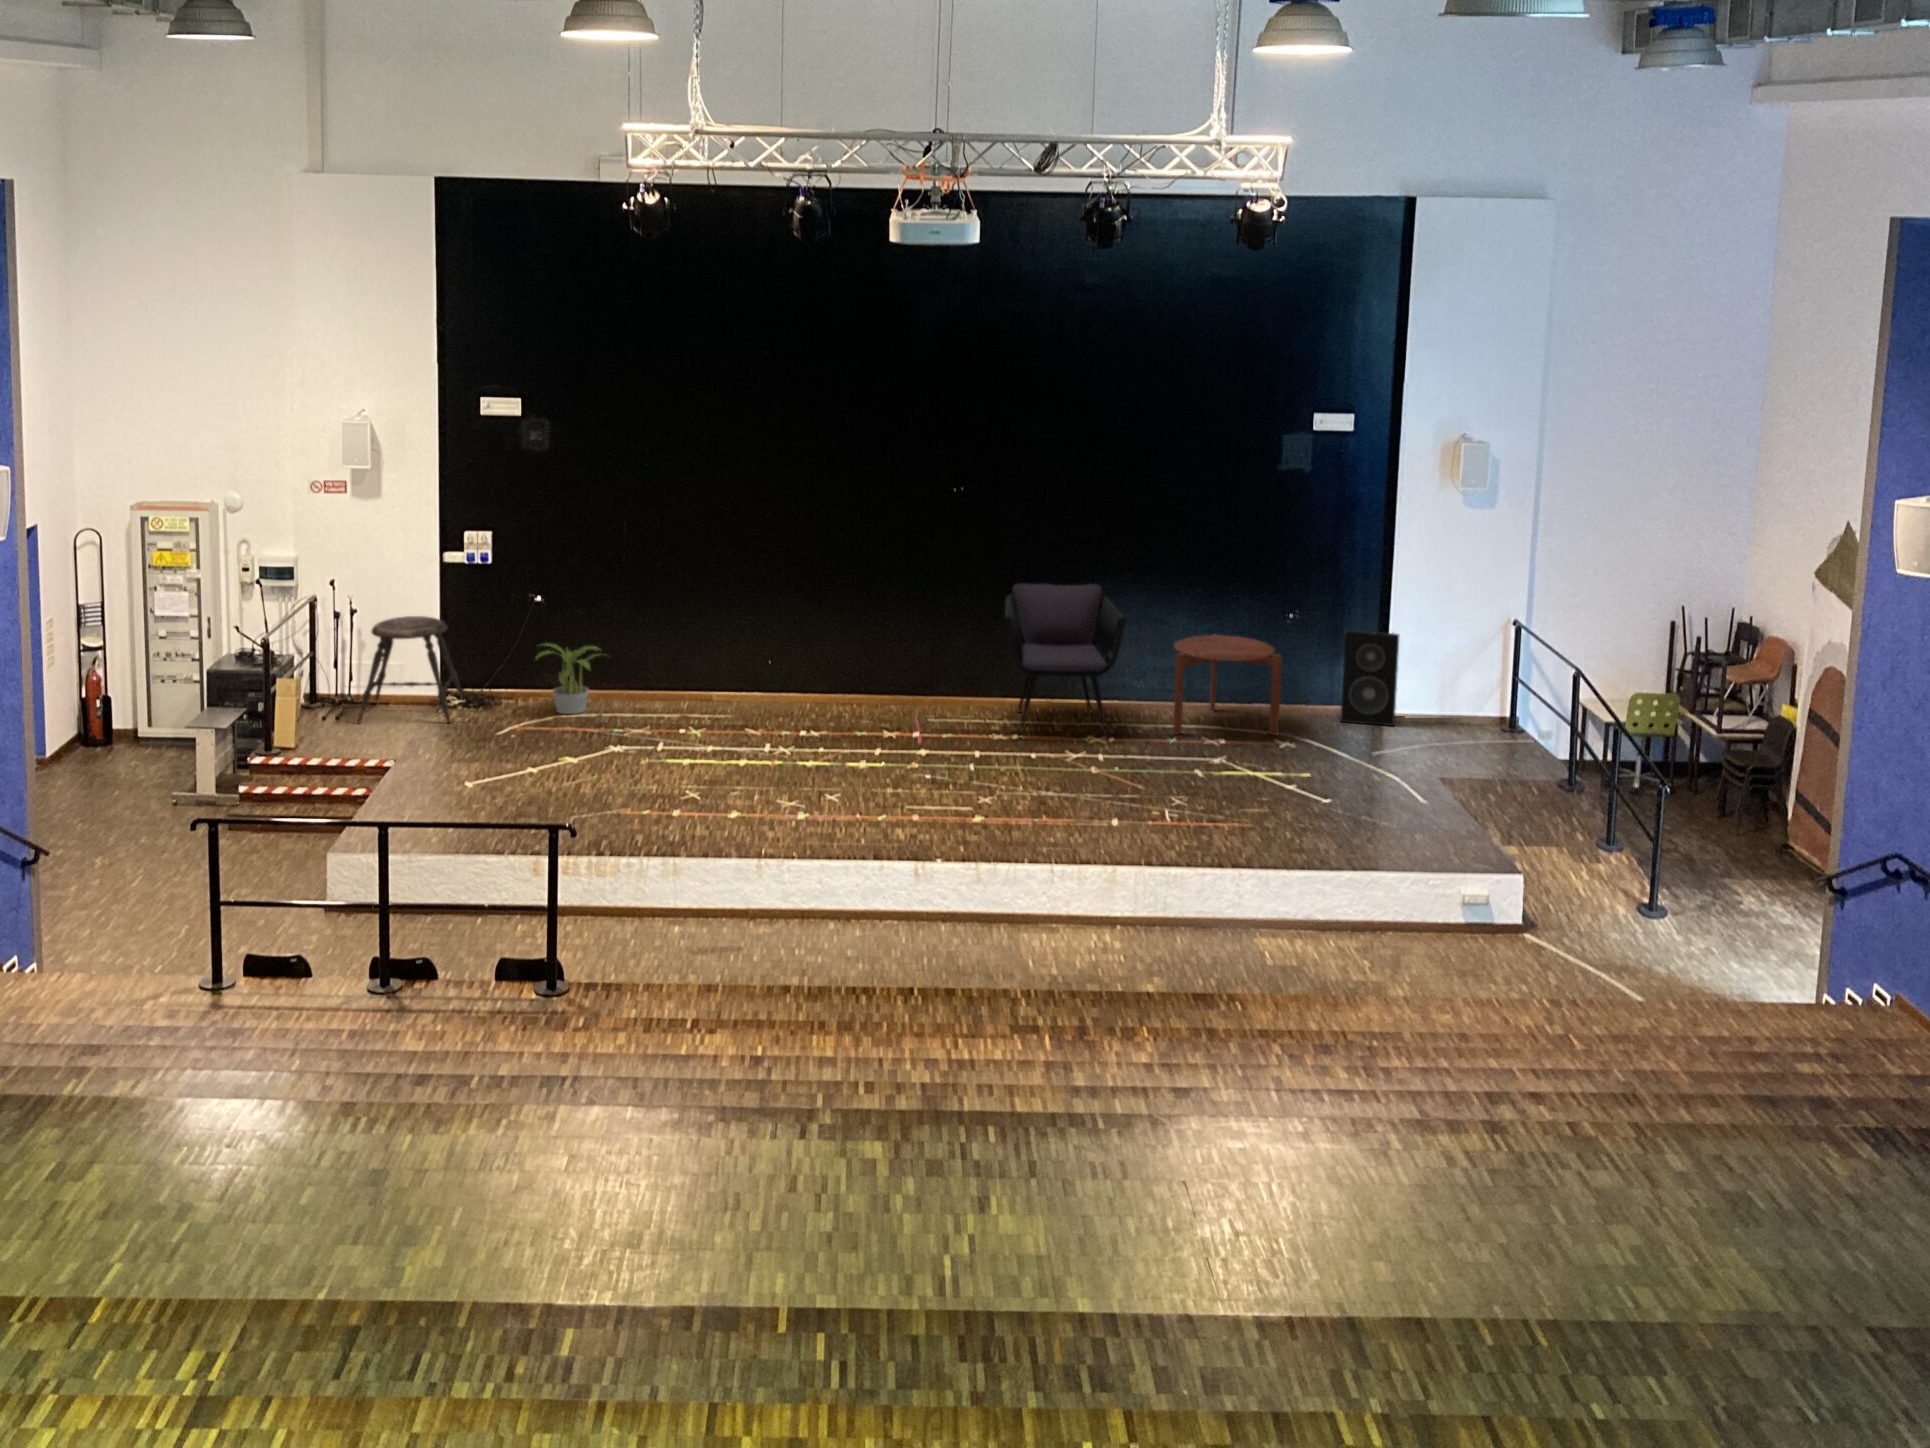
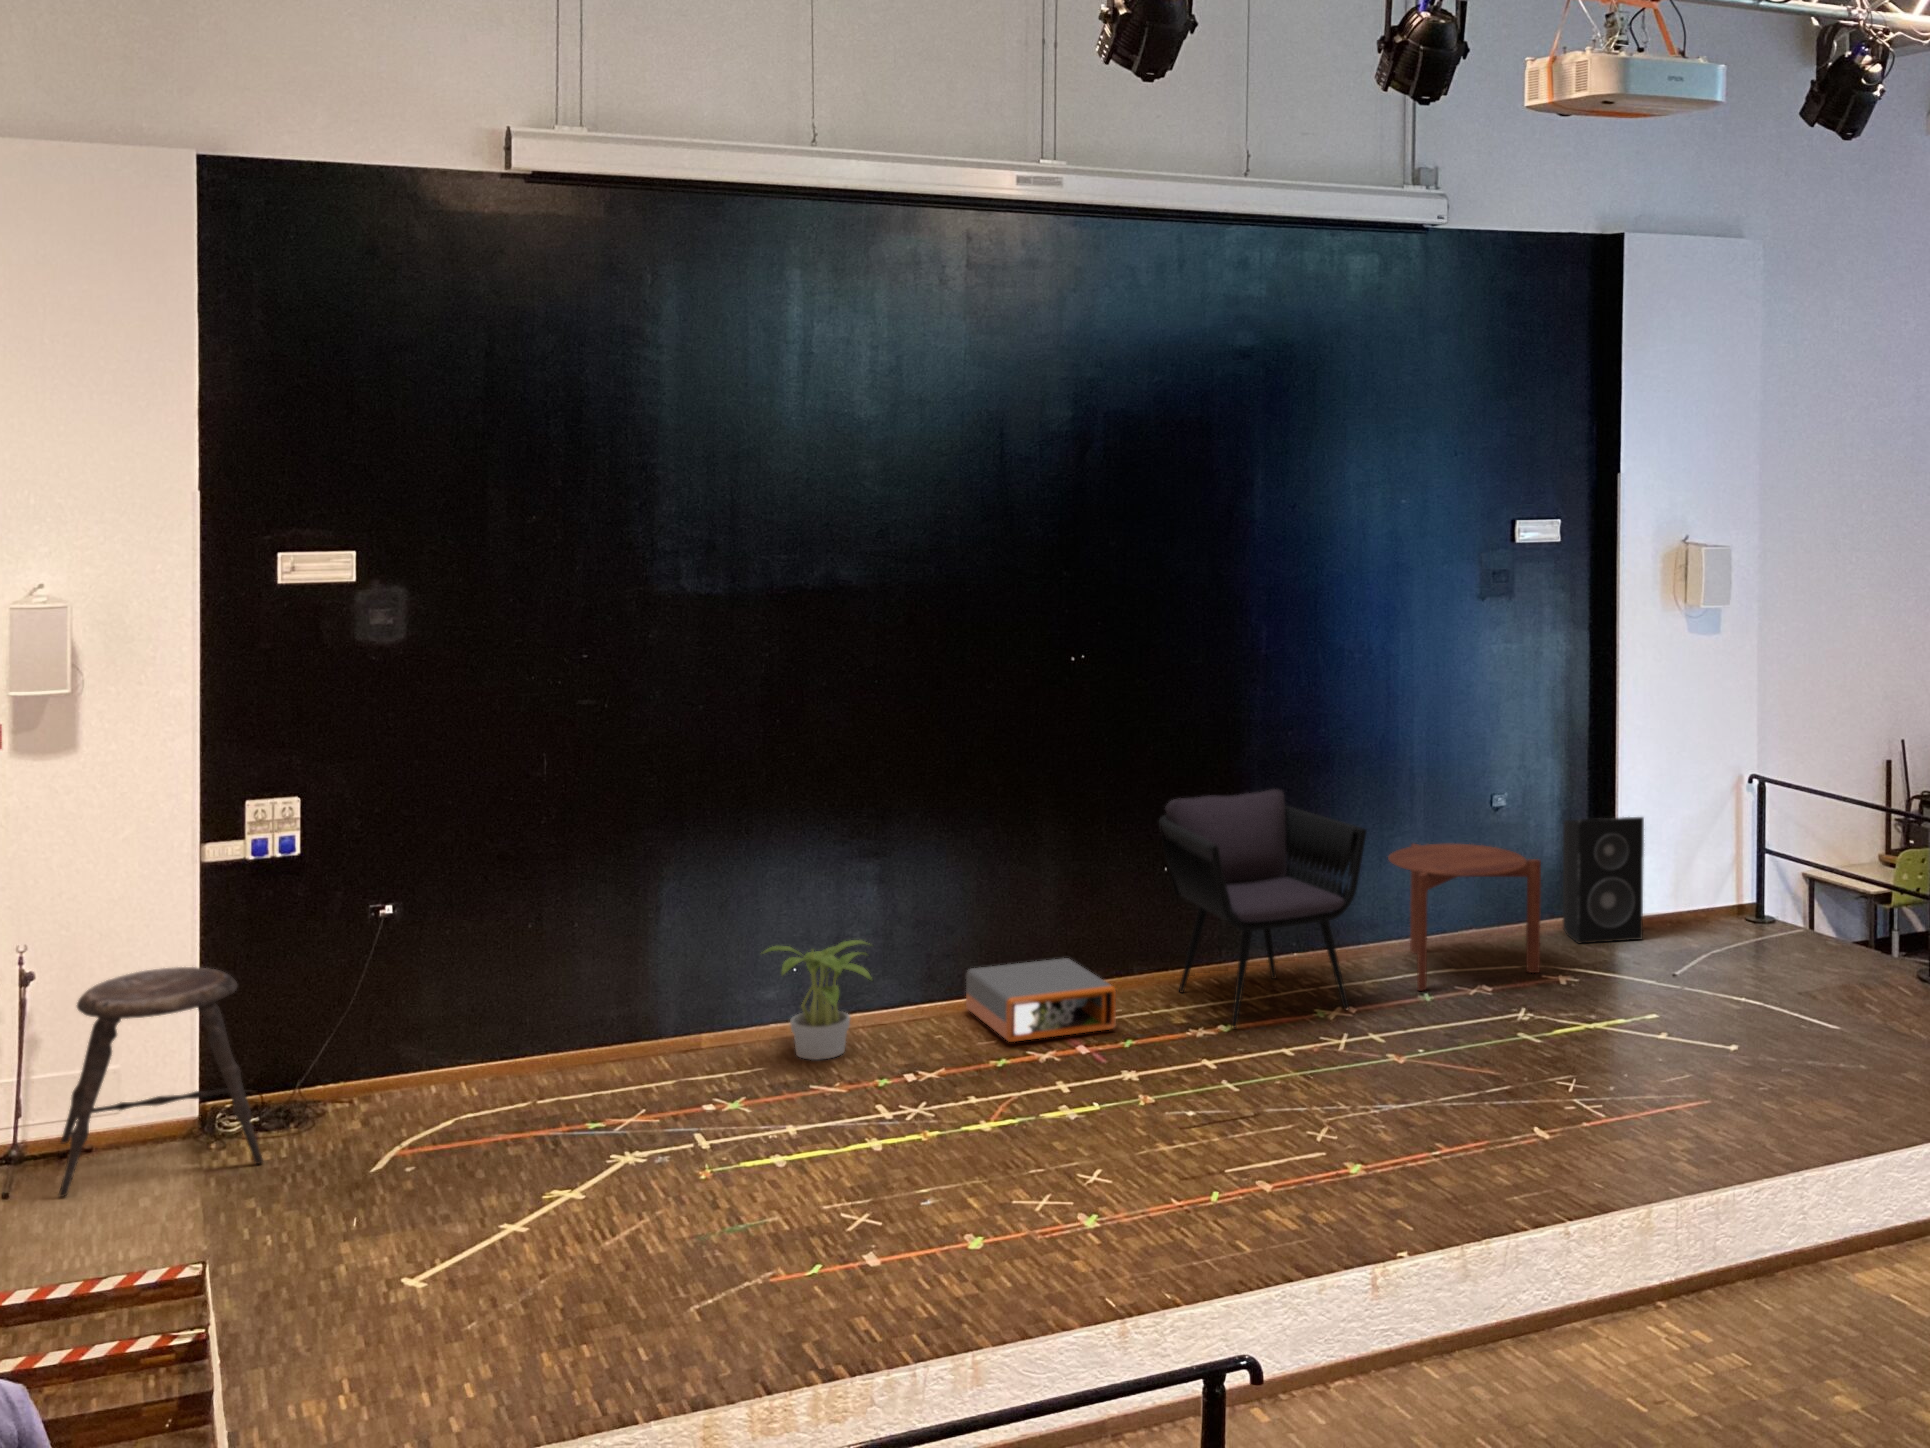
potted plant: present [536,643,606,714] -> present [763,940,871,1060]
storage box: none [872,678,947,727] -> present [966,958,1116,1042]

